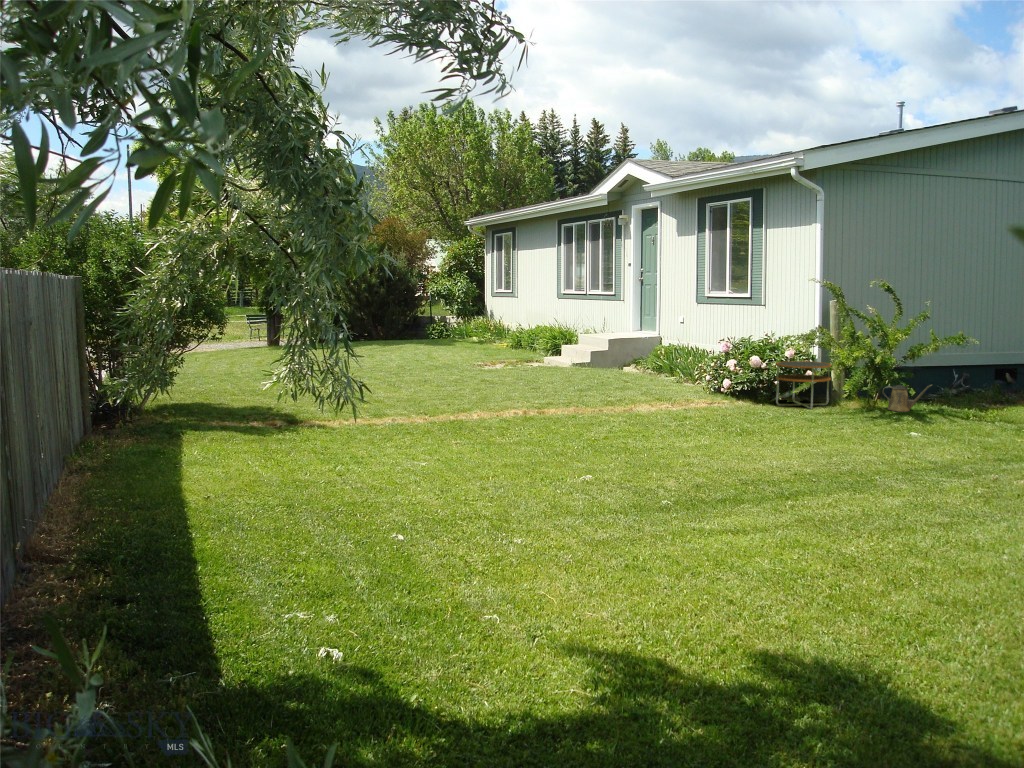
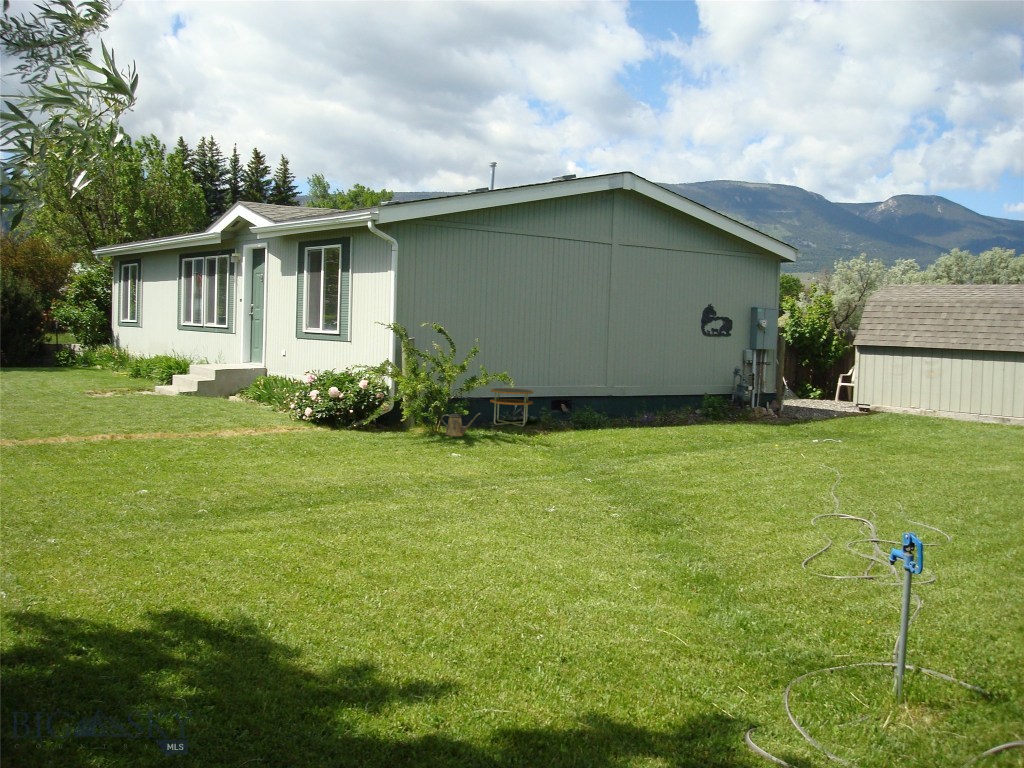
side table: present [776,361,832,409] -> present [490,388,534,426]

